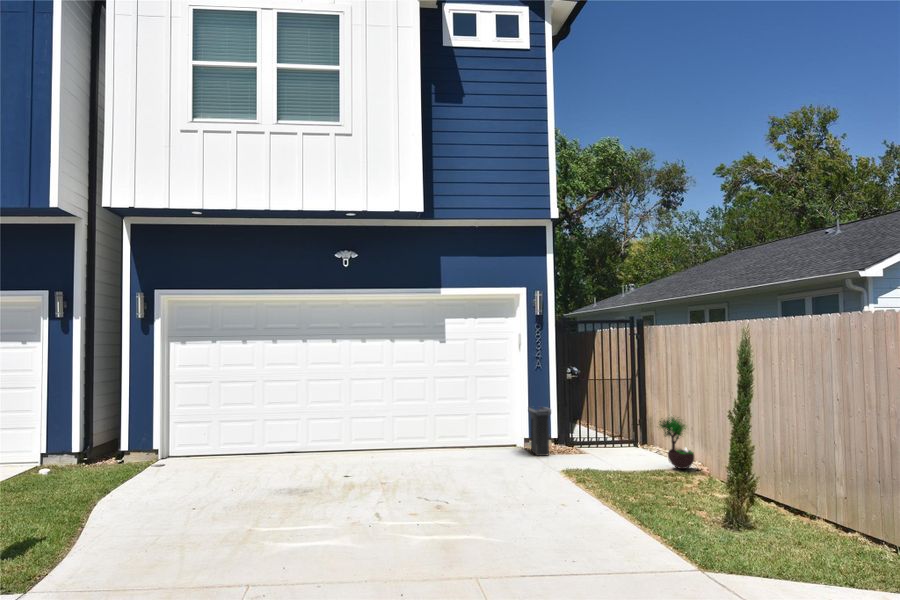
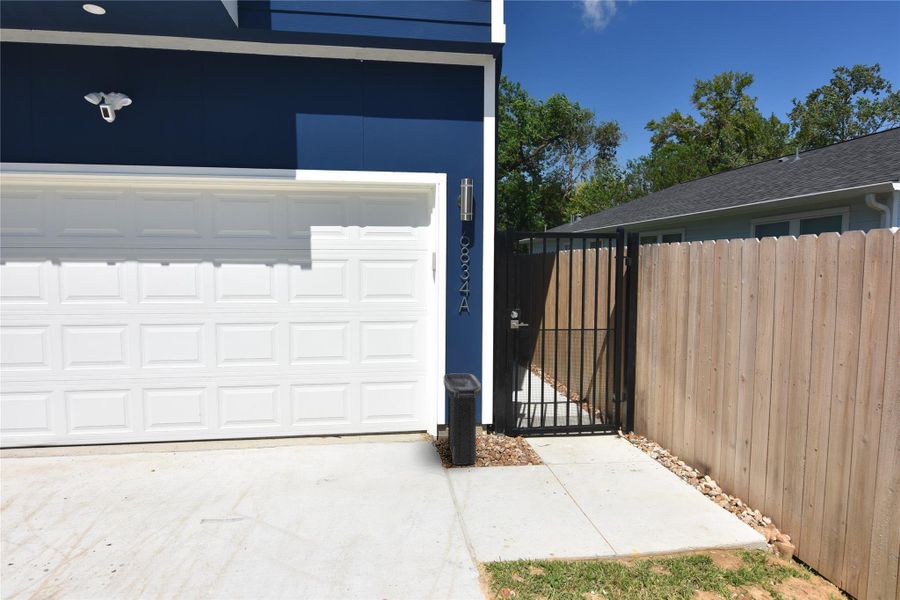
potted tree: present [659,417,694,469] -> none [686,412,771,533]

